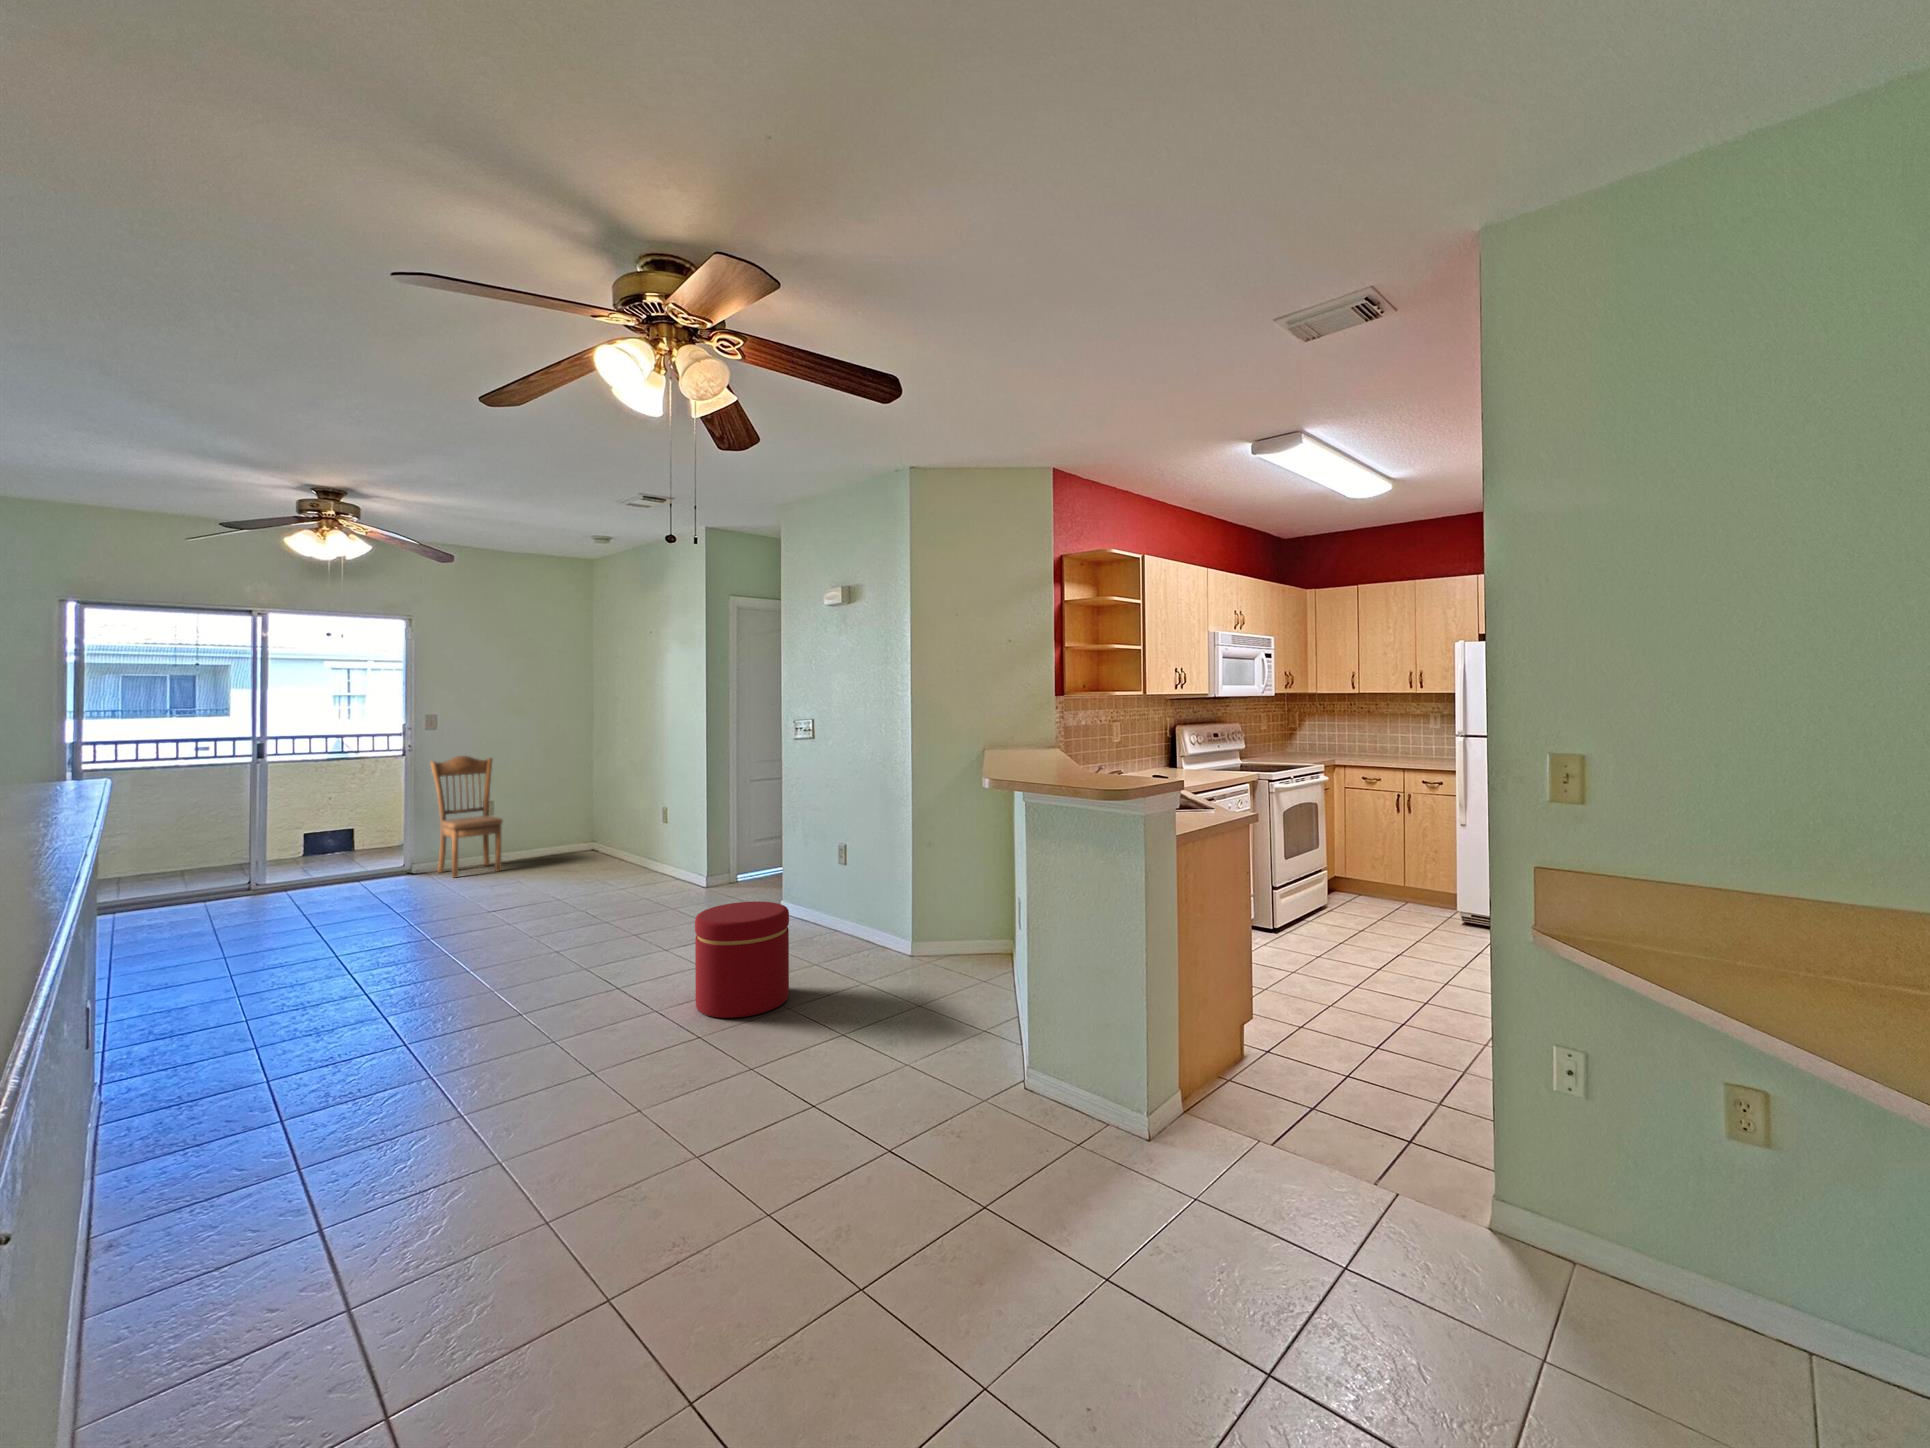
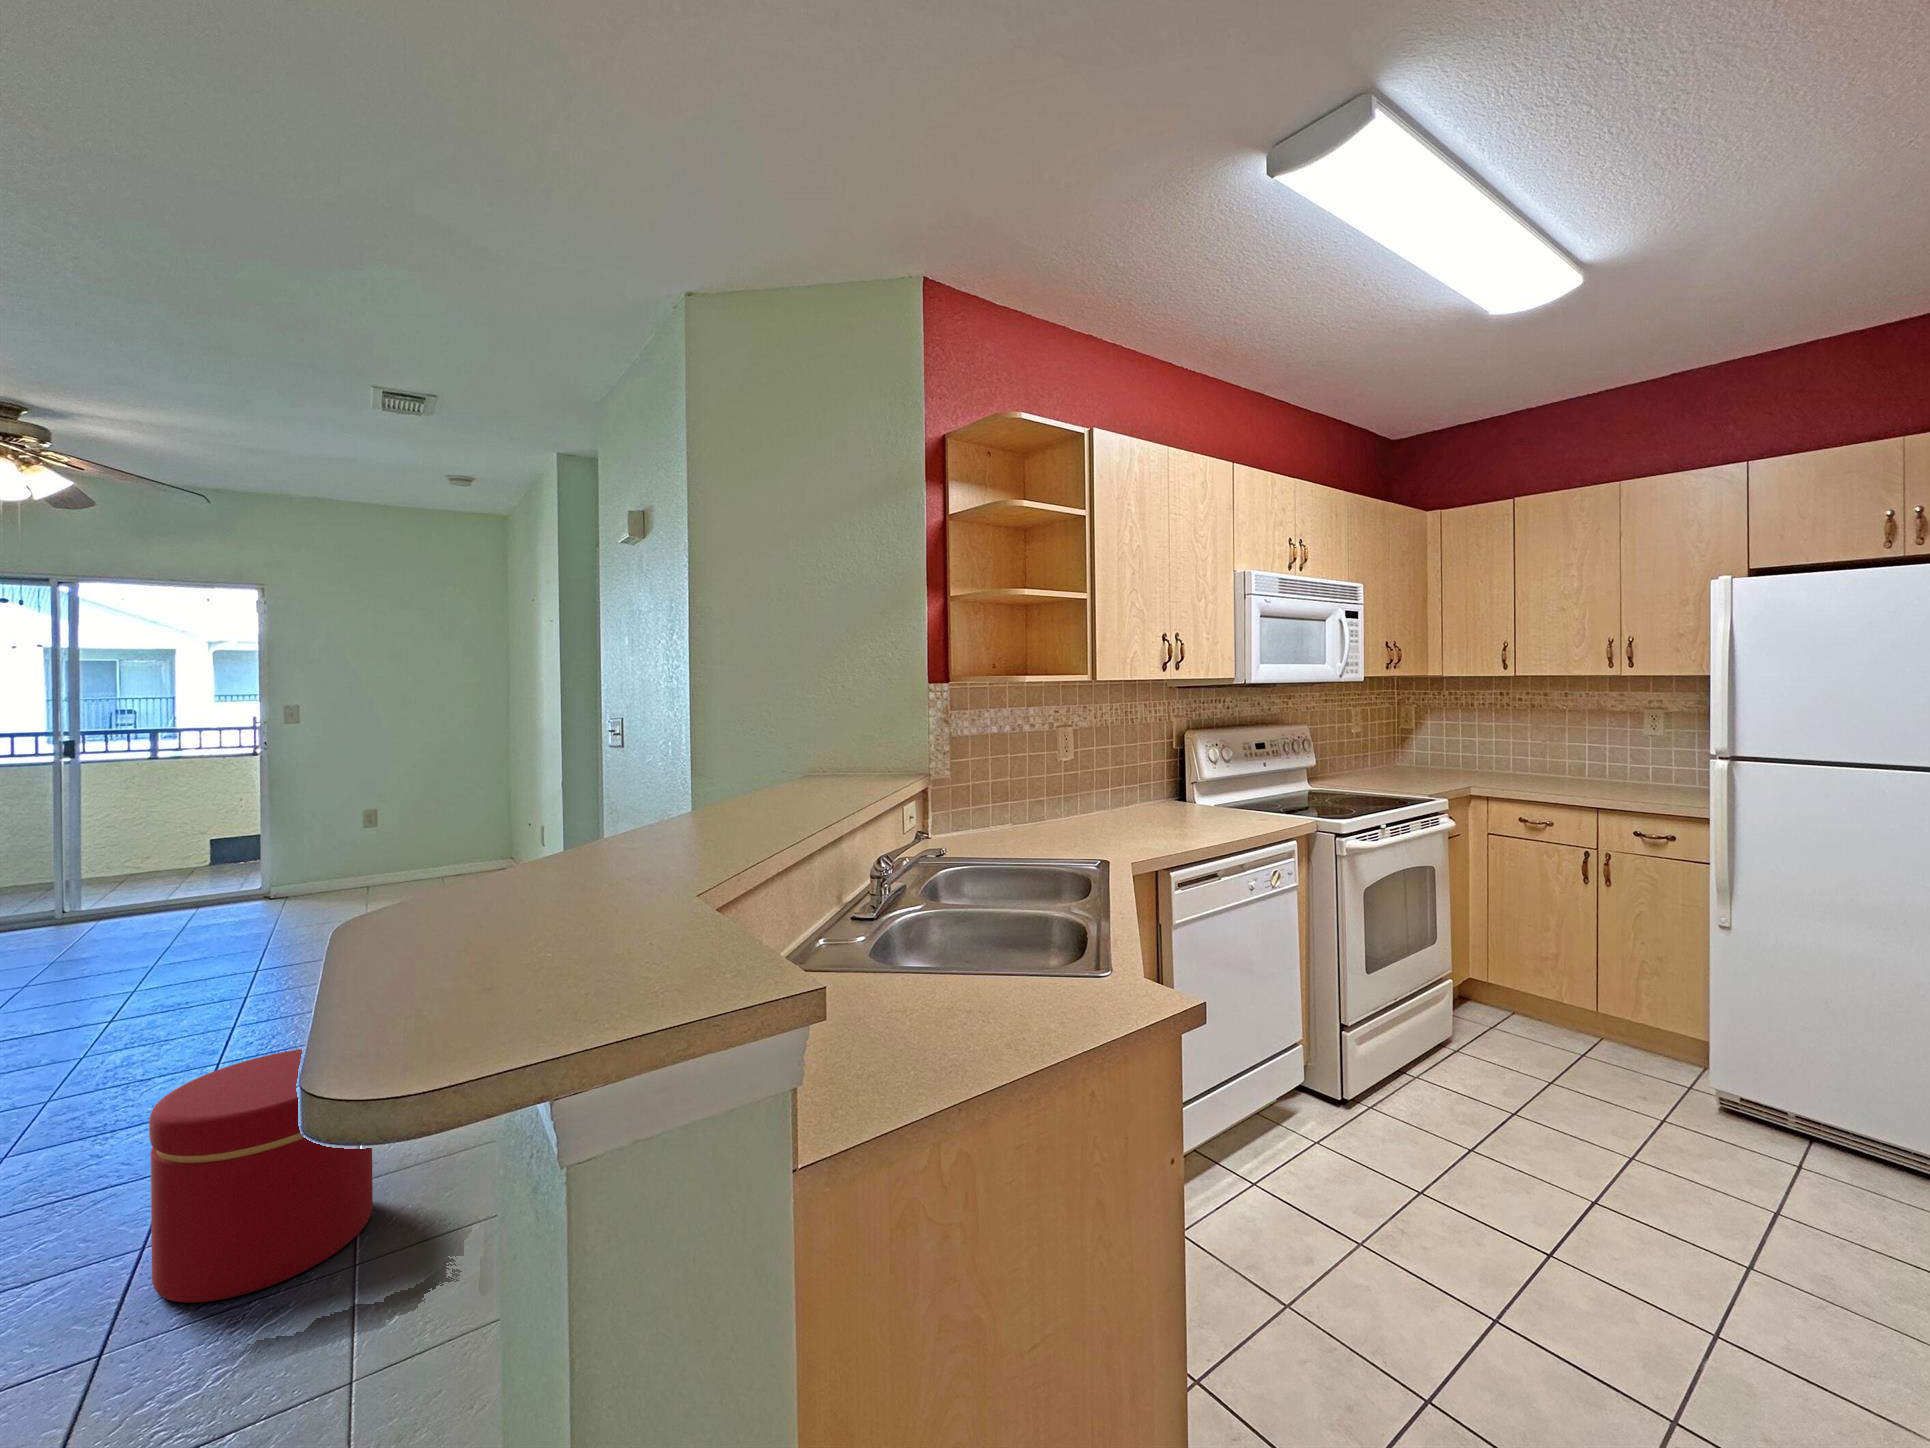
dining chair: present [430,756,503,878] -> none [285,756,370,909]

